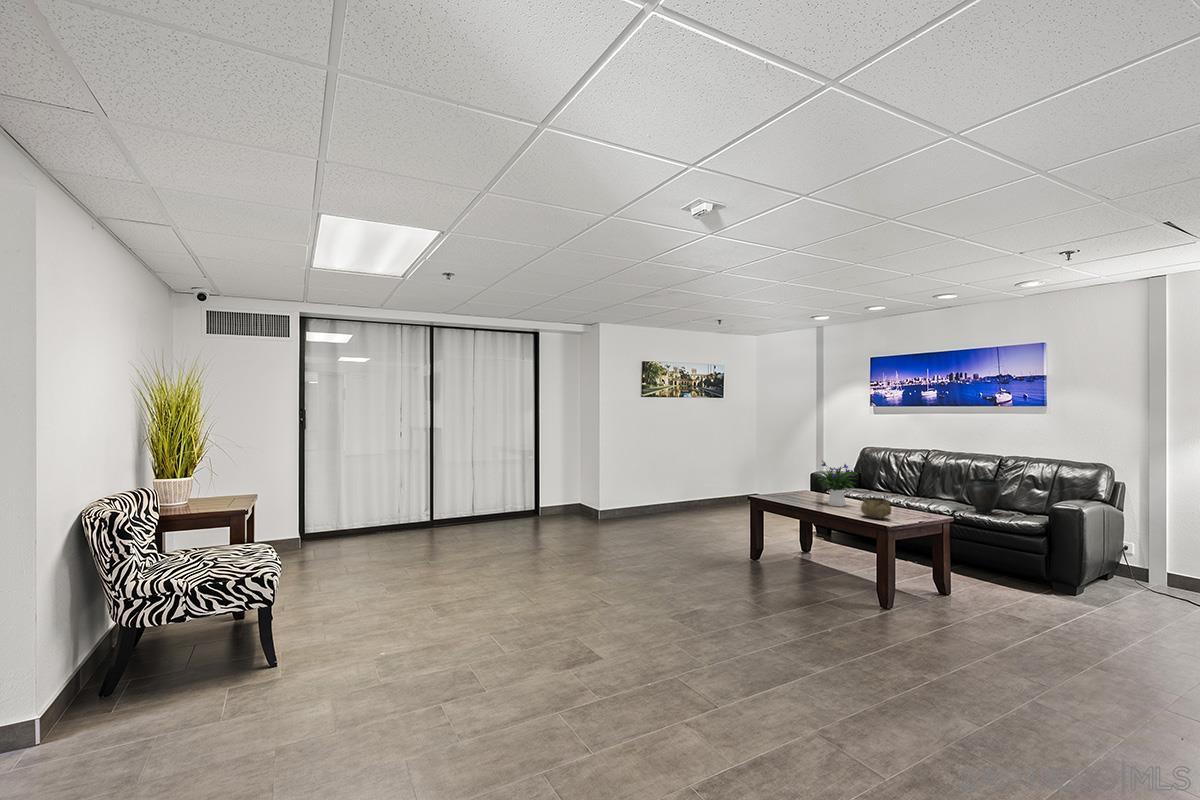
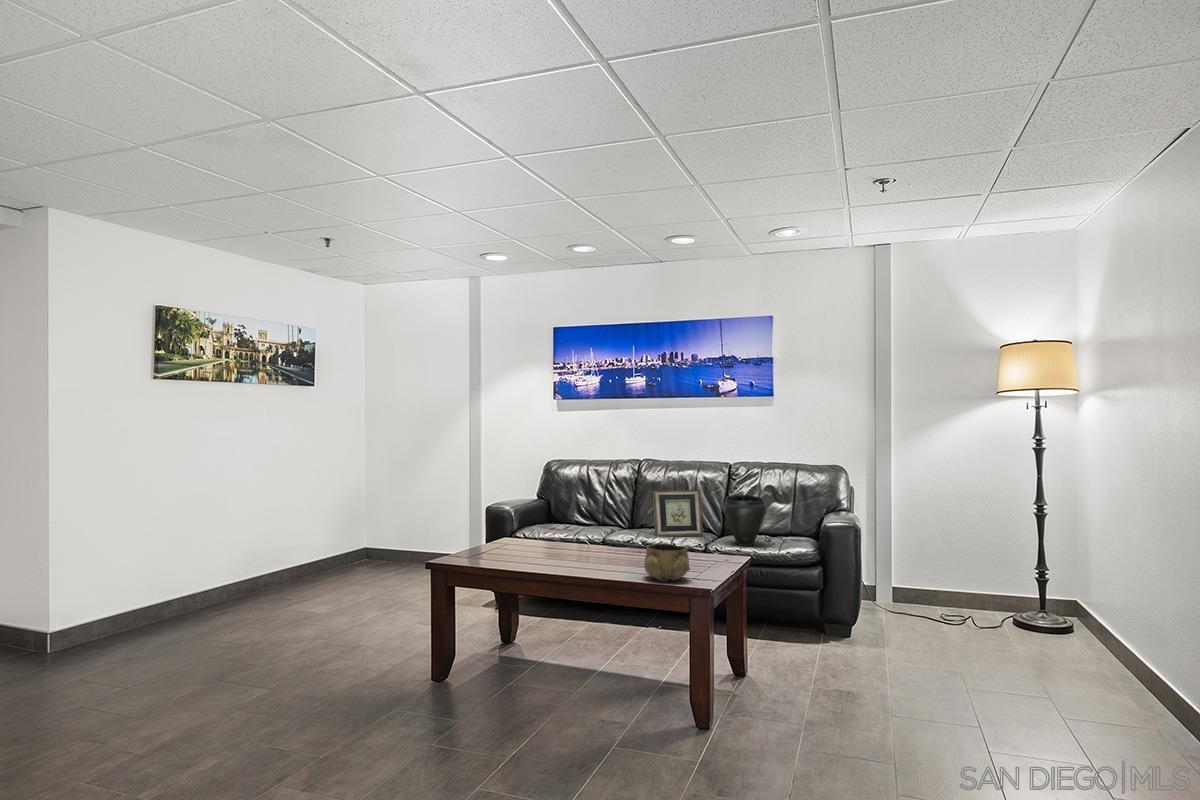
flower arrangement: present [818,460,858,506] -> none [544,486,615,563]
picture frame: none [920,471,959,505] -> present [653,490,703,536]

